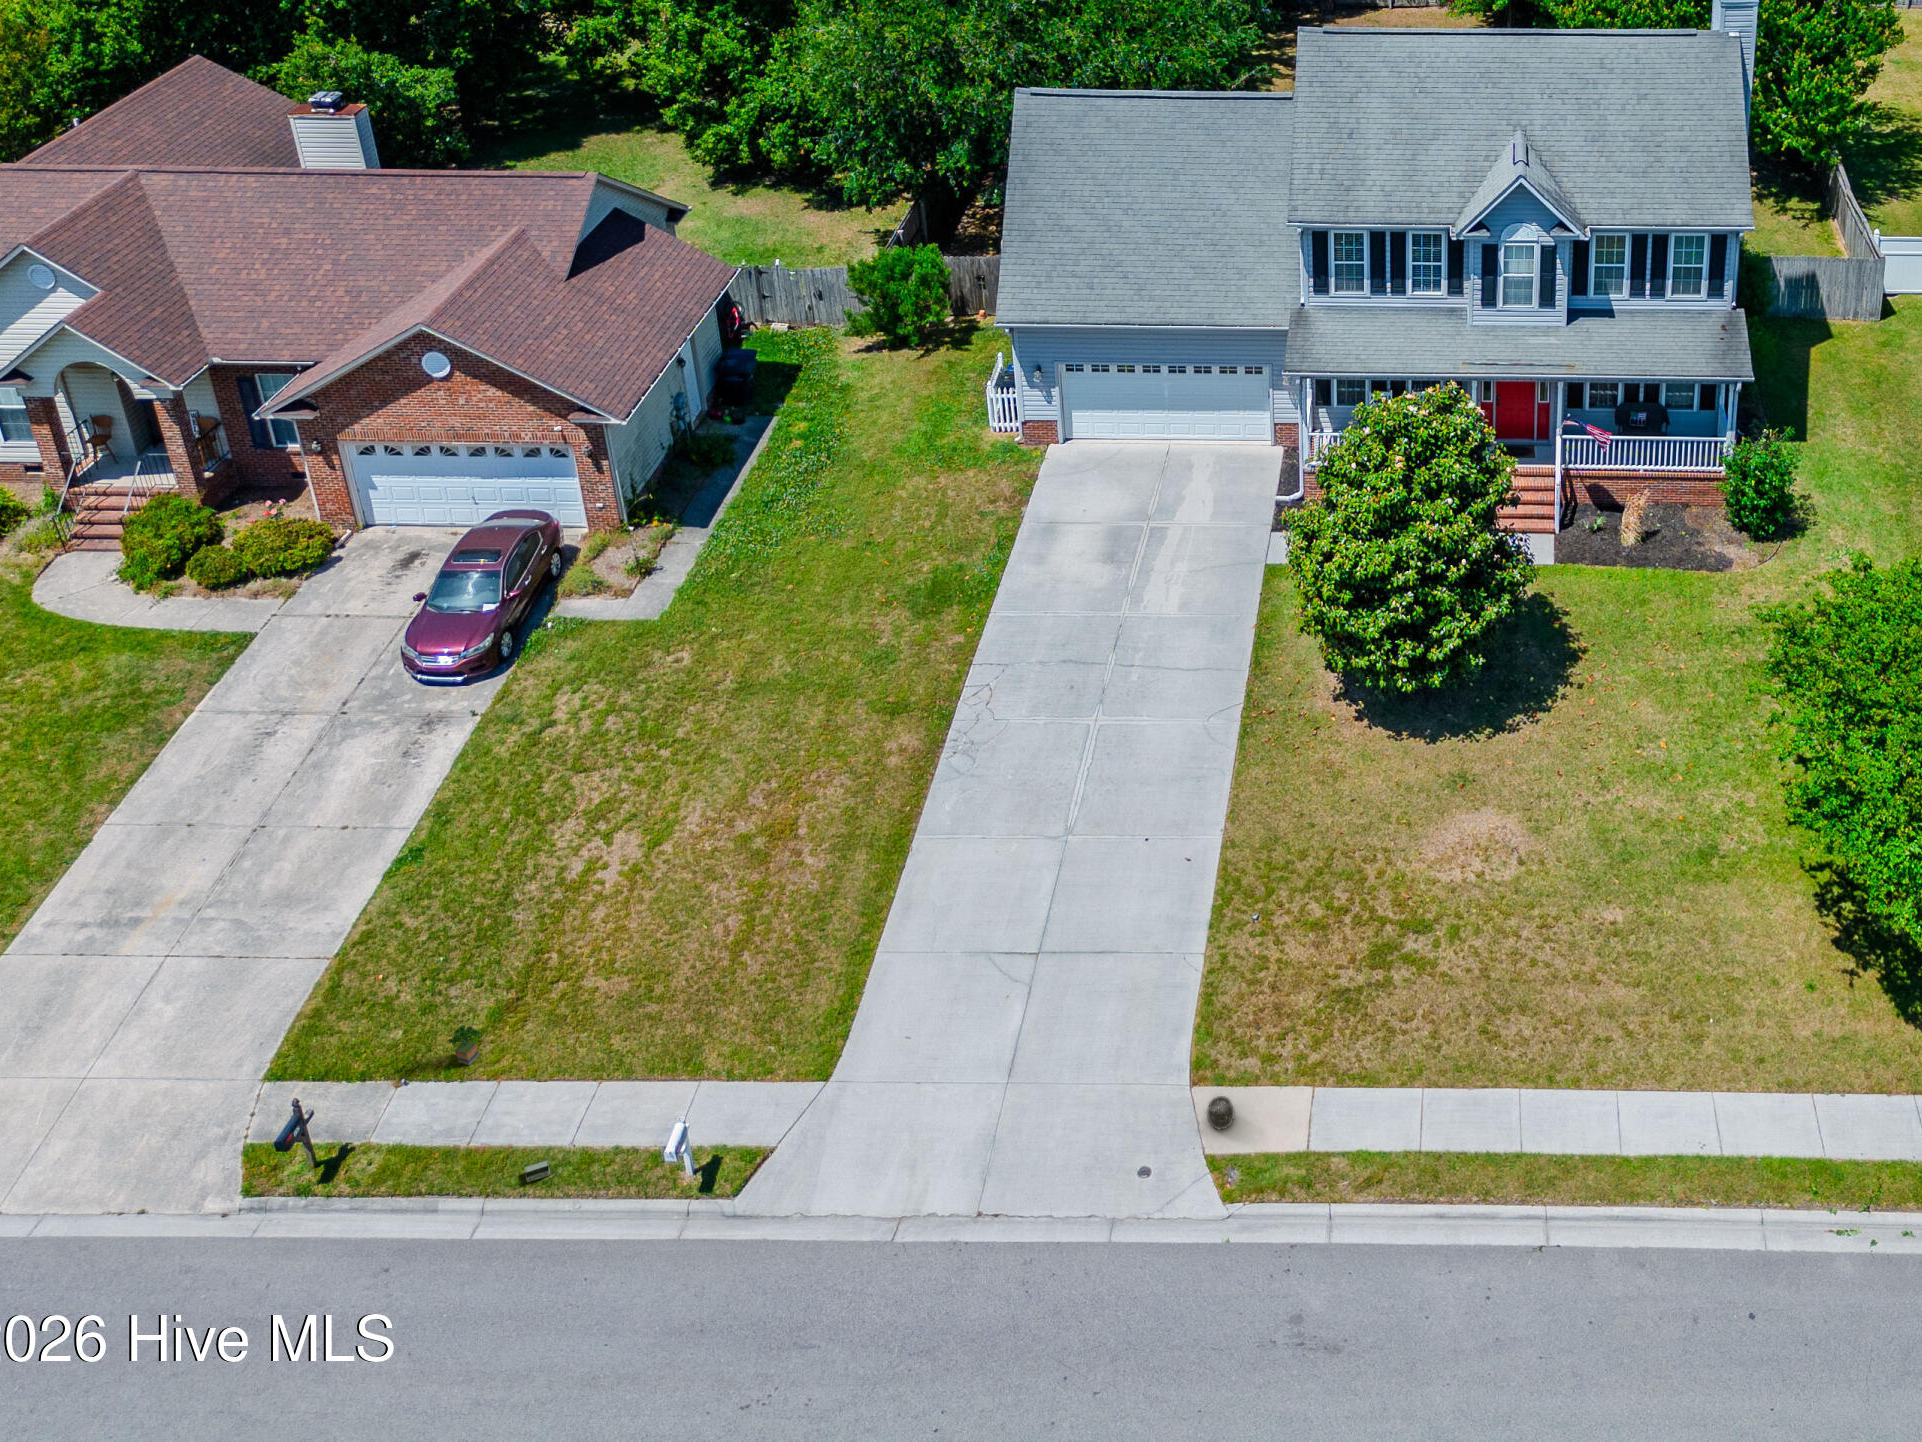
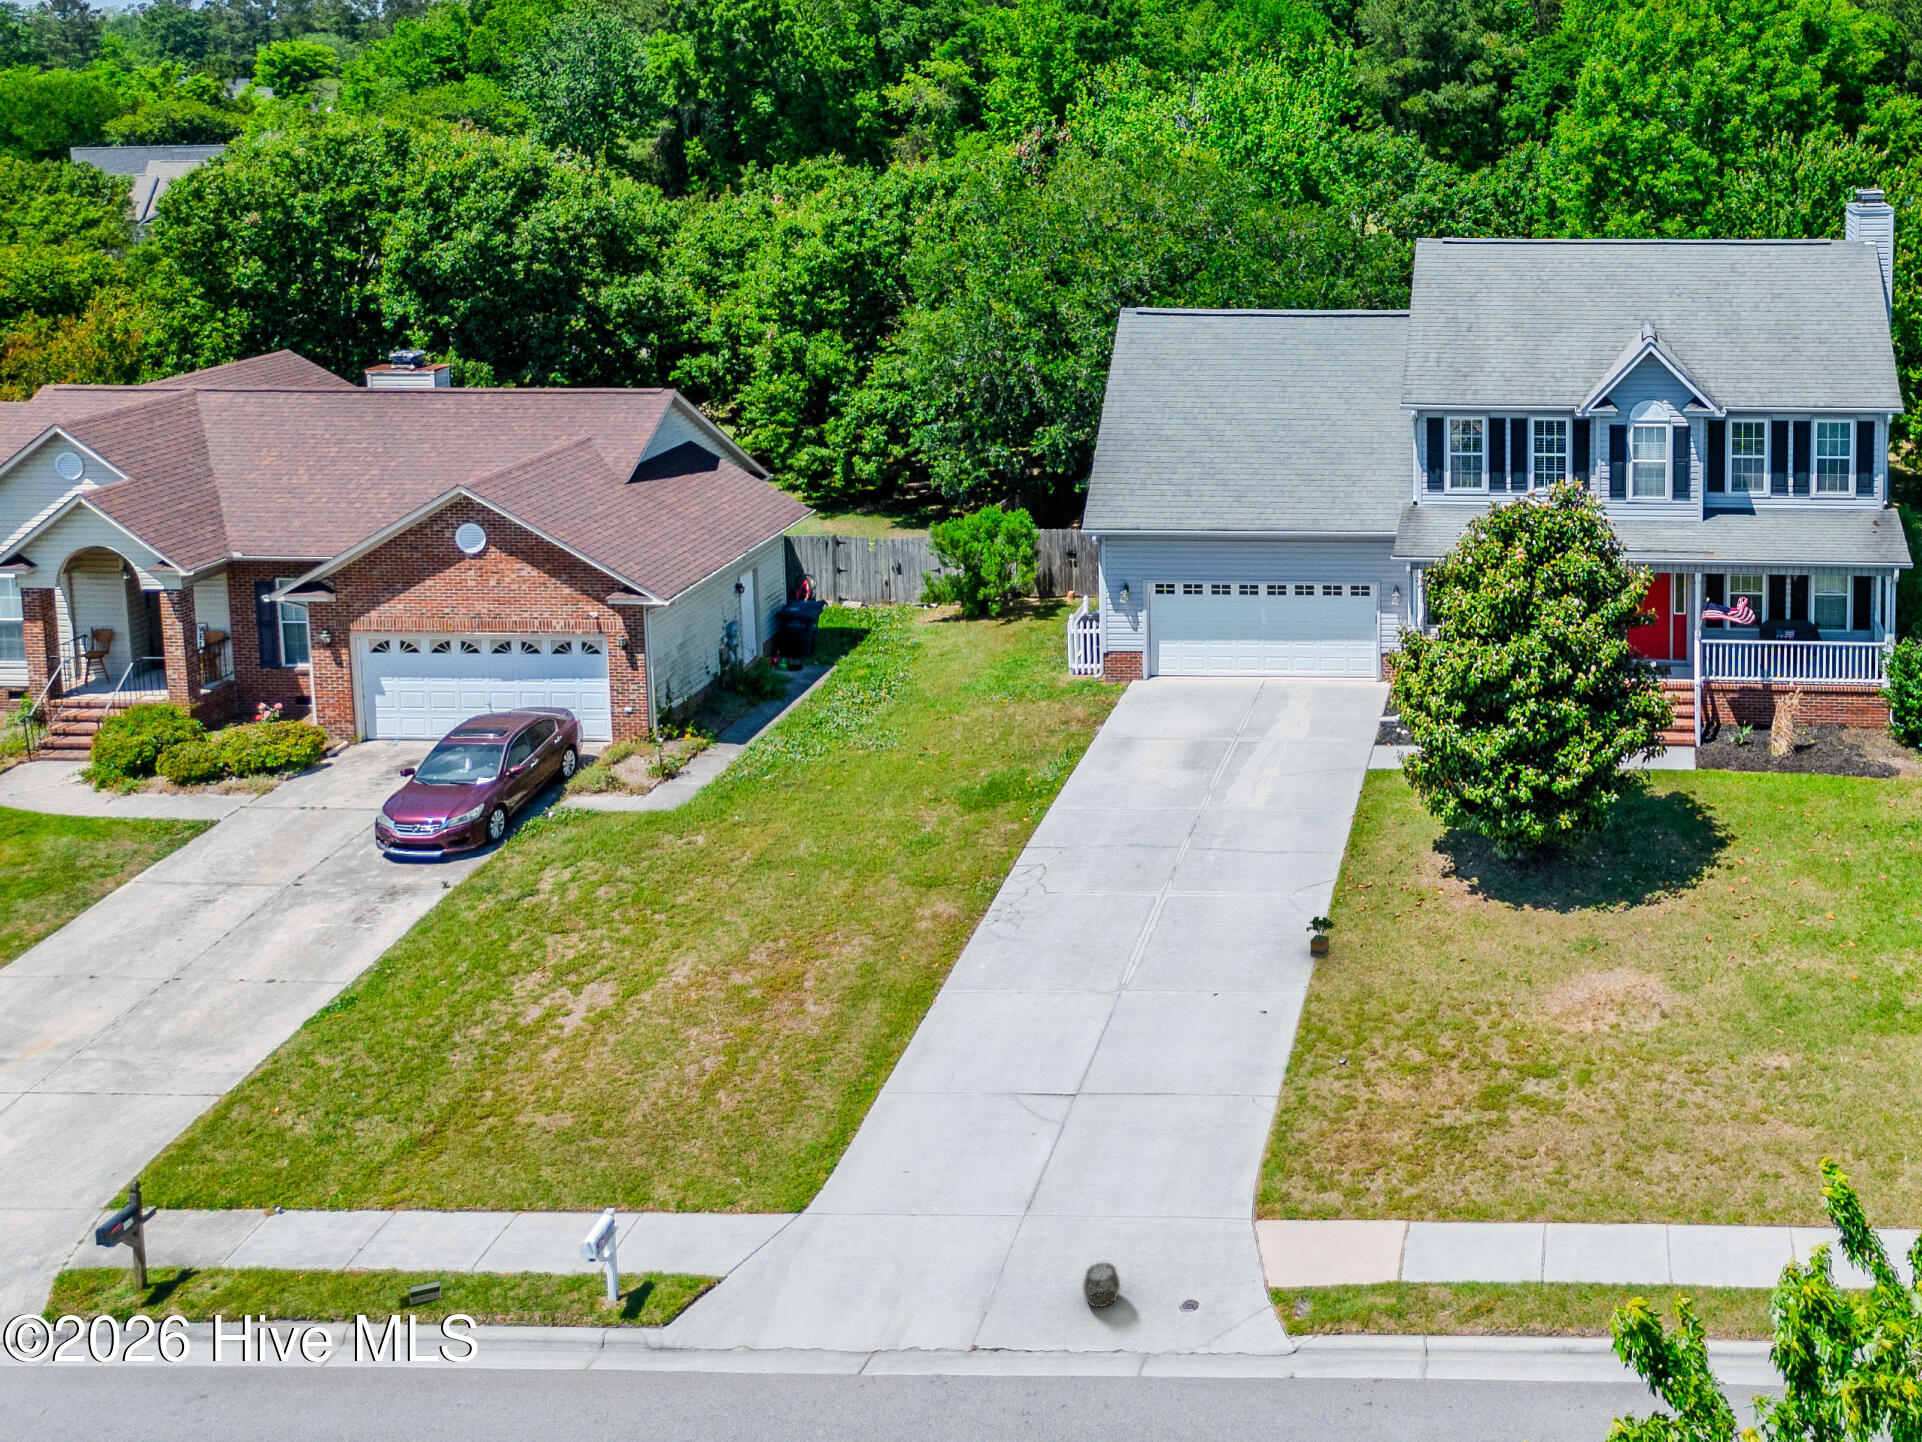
potted tree: present [448,1025,480,1065] -> present [1306,916,1334,958]
woven basket: present [1207,1096,1234,1130] -> present [1083,1263,1120,1307]

